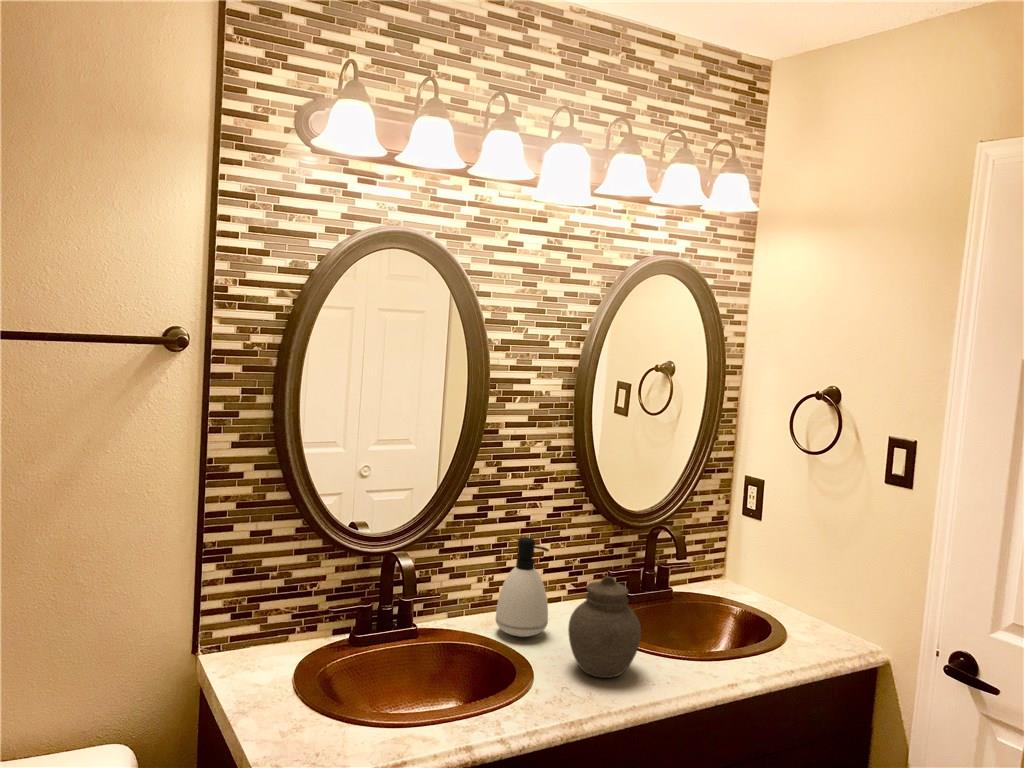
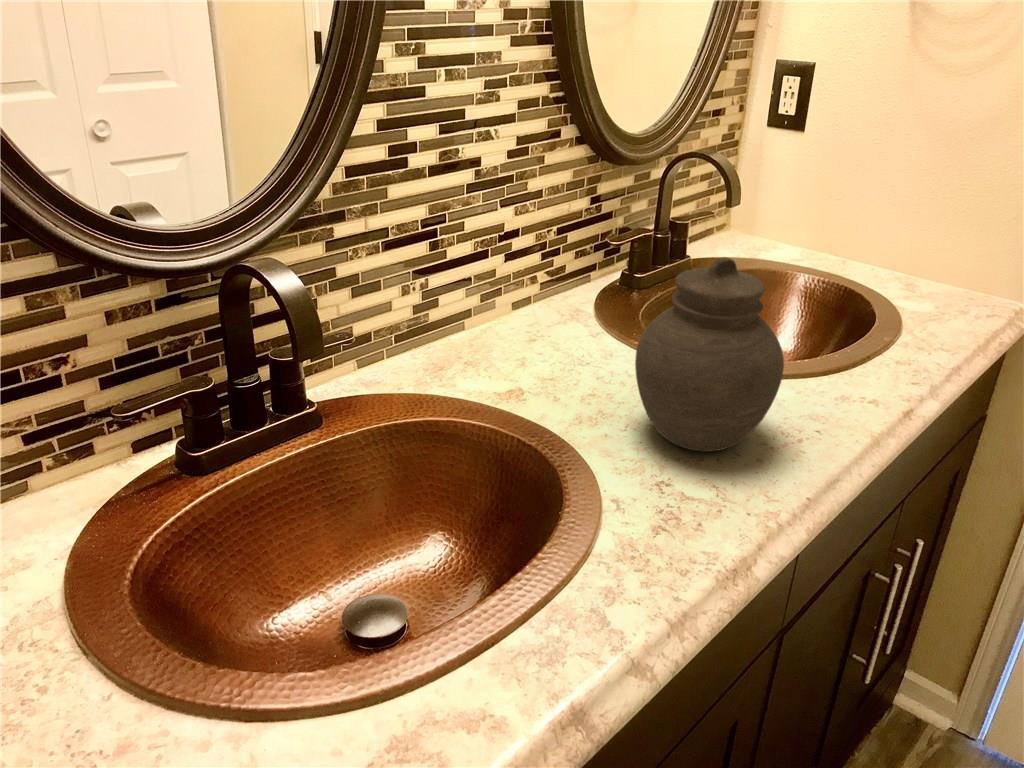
soap dispenser: present [496,537,549,637] -> none [458,197,566,388]

